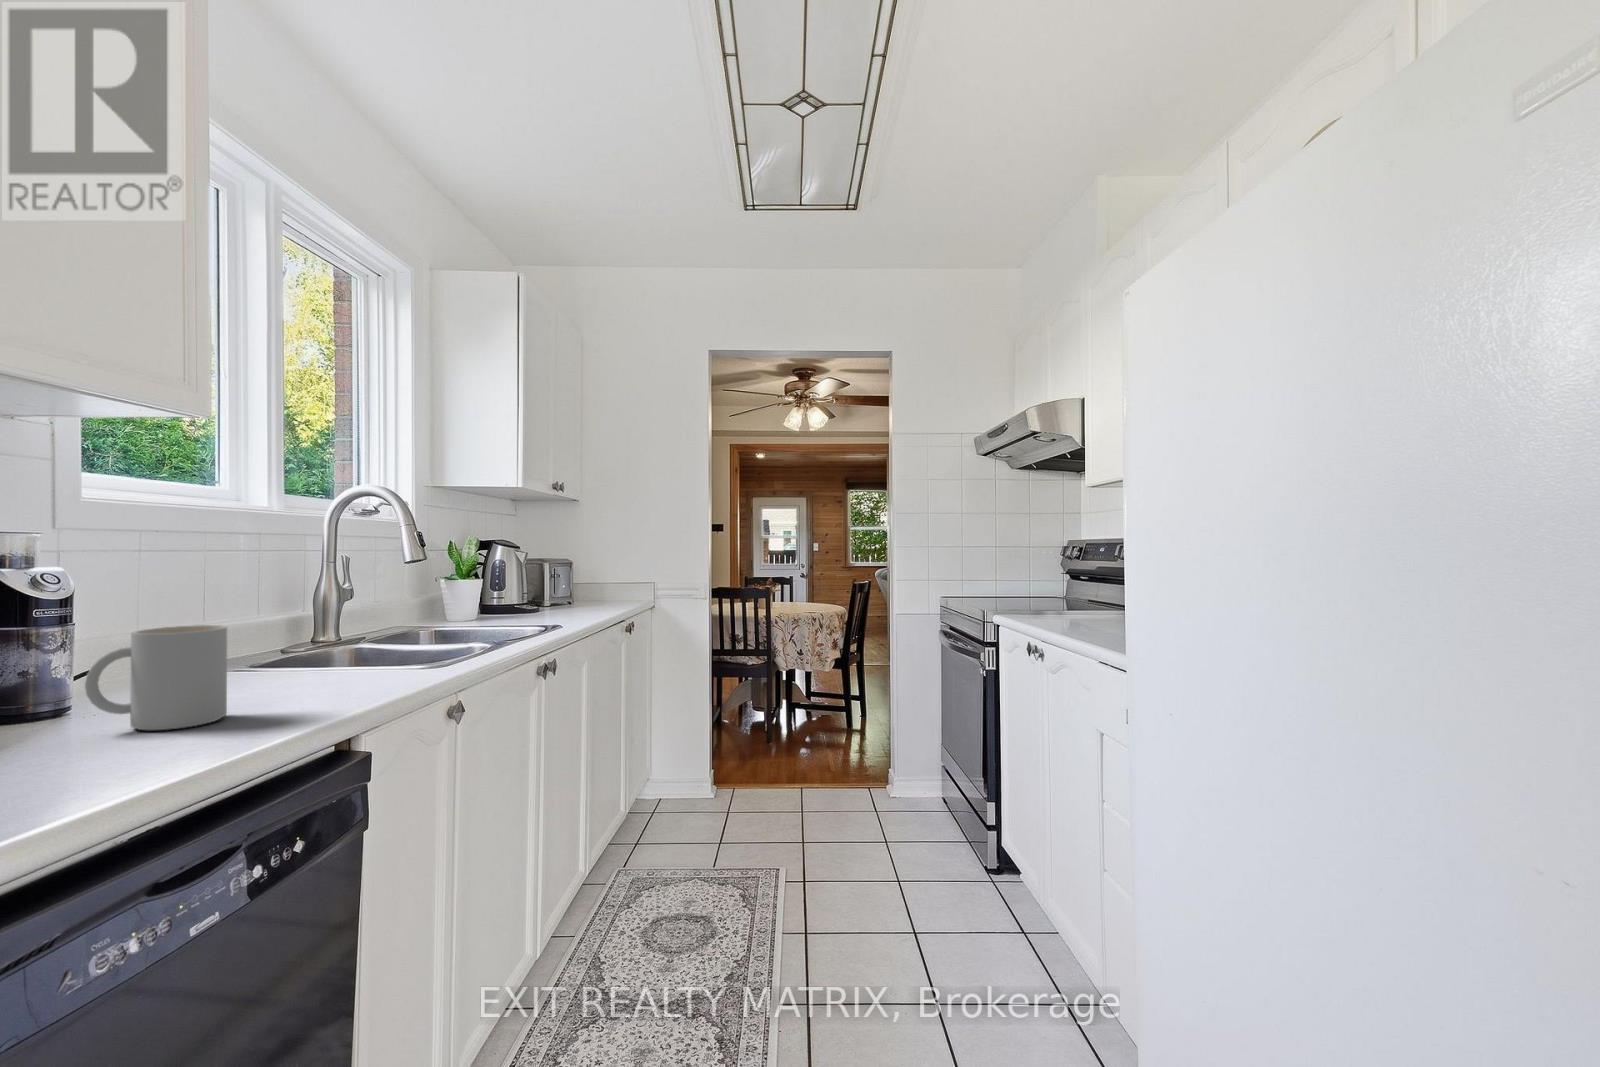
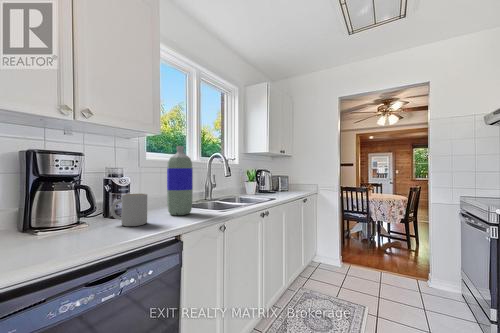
bottle: none [254,475,347,689] -> present [167,146,193,215]

